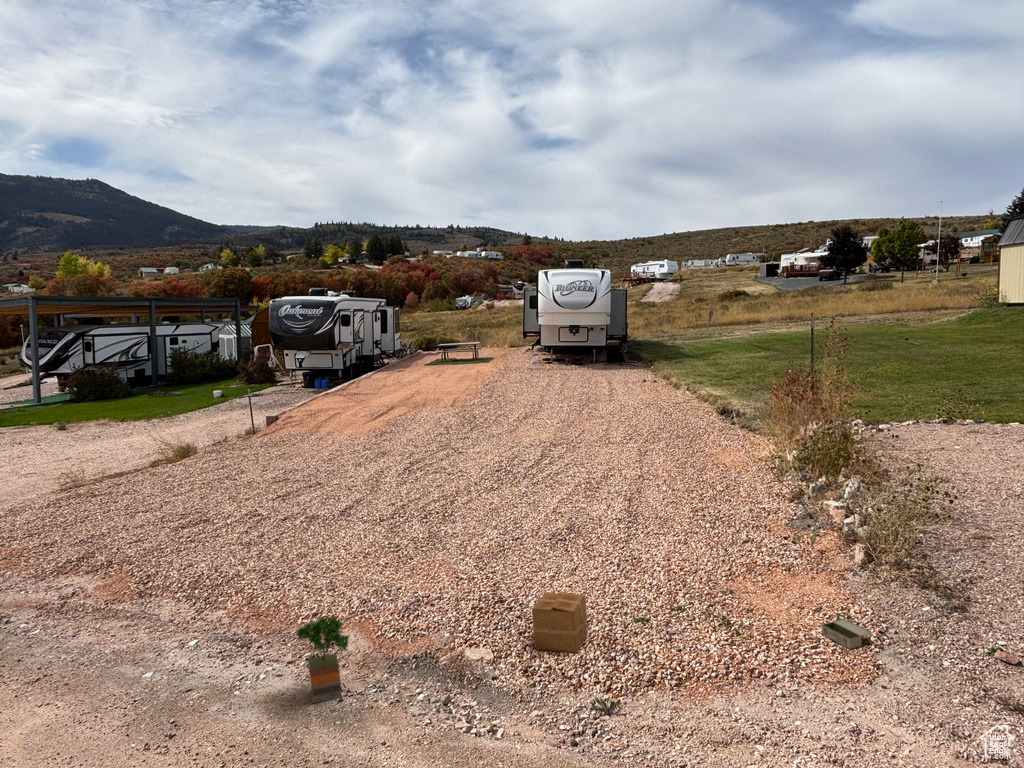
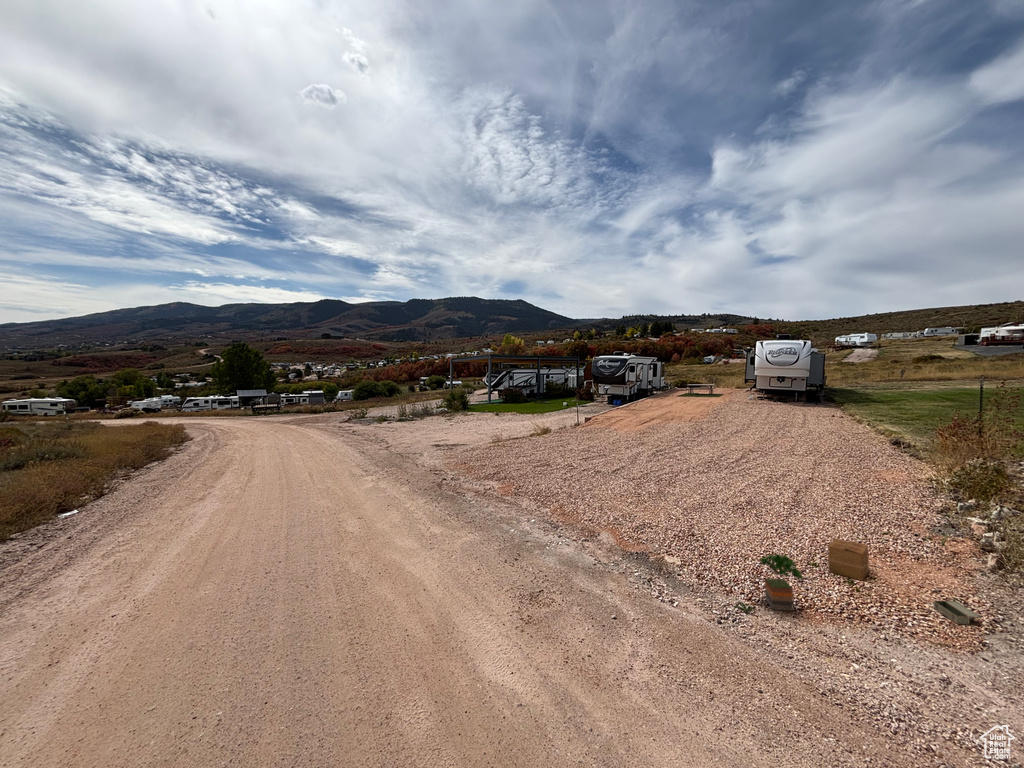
cardboard box: present [532,593,588,653] -> present [828,539,869,581]
potted tree: present [296,616,350,703] -> present [761,554,802,611]

